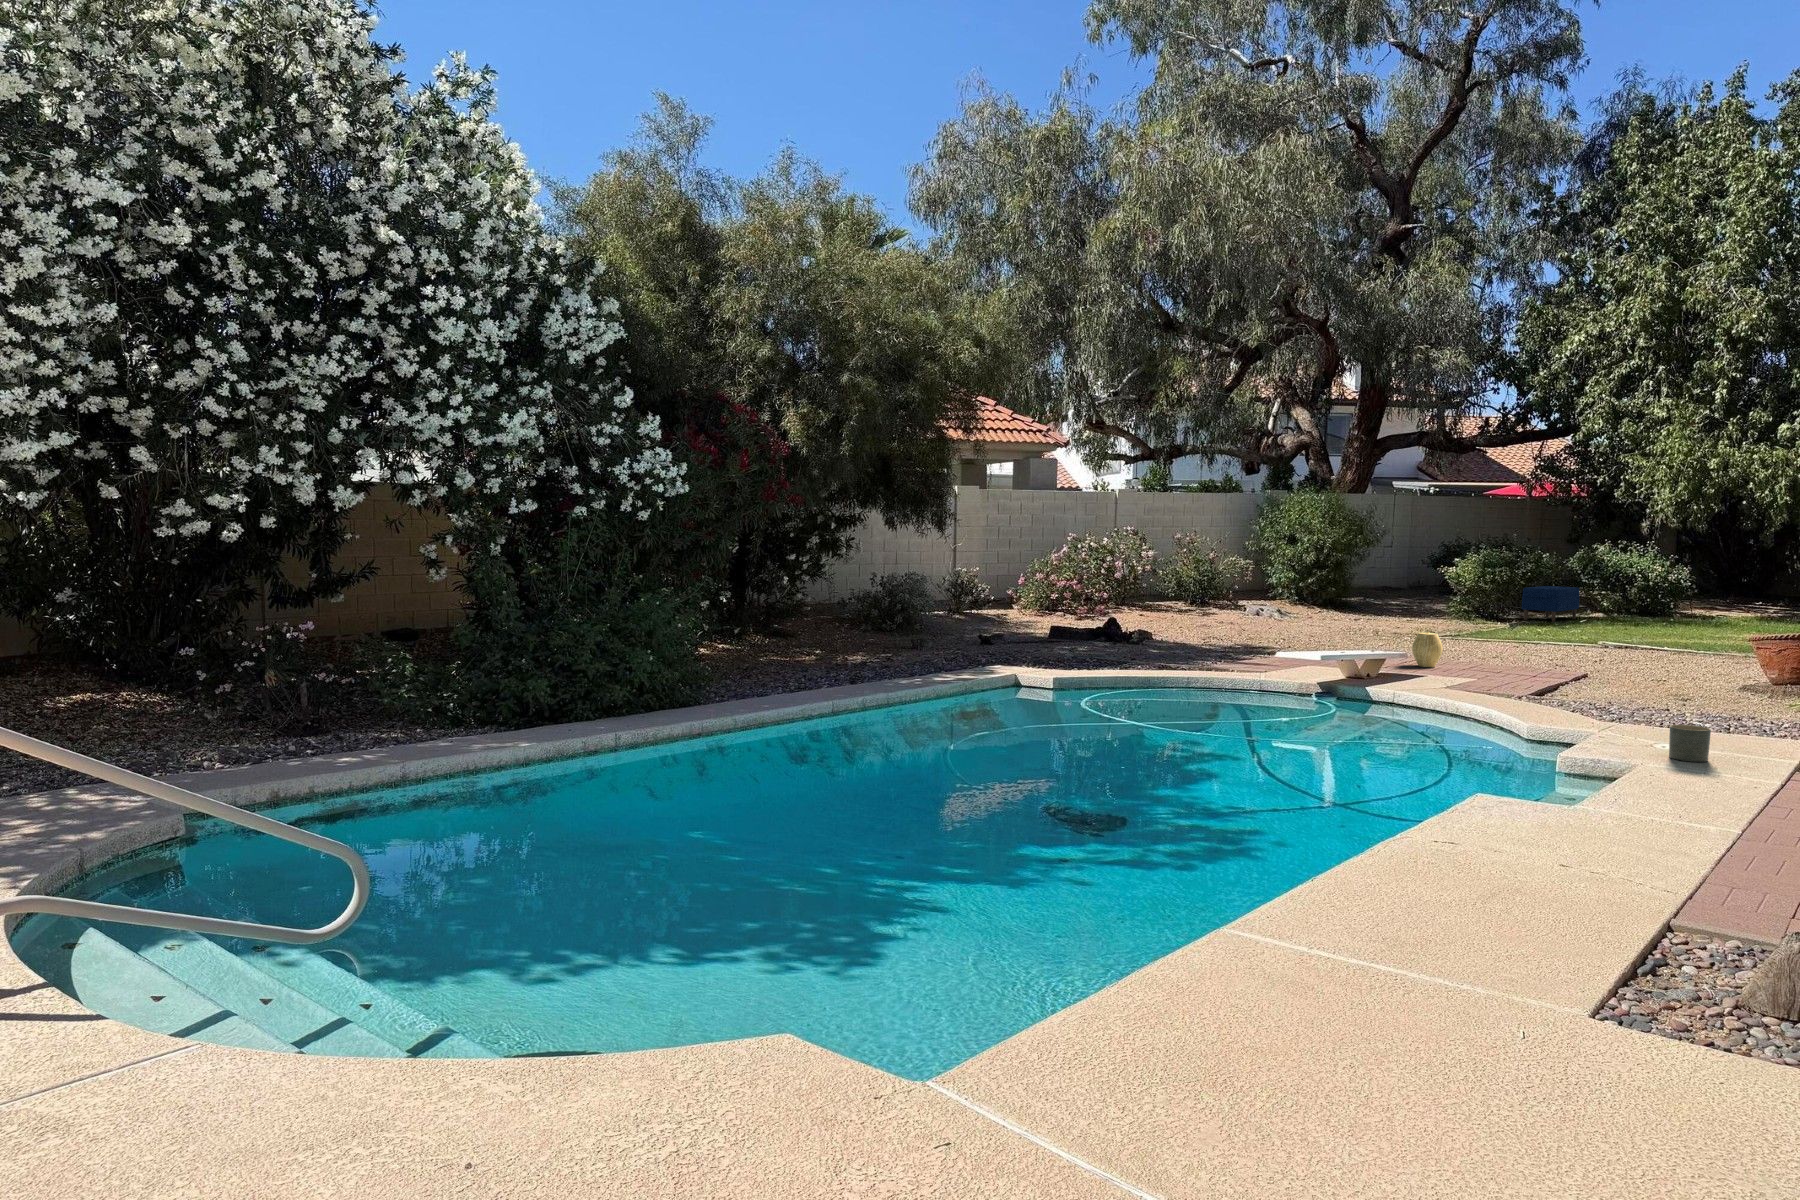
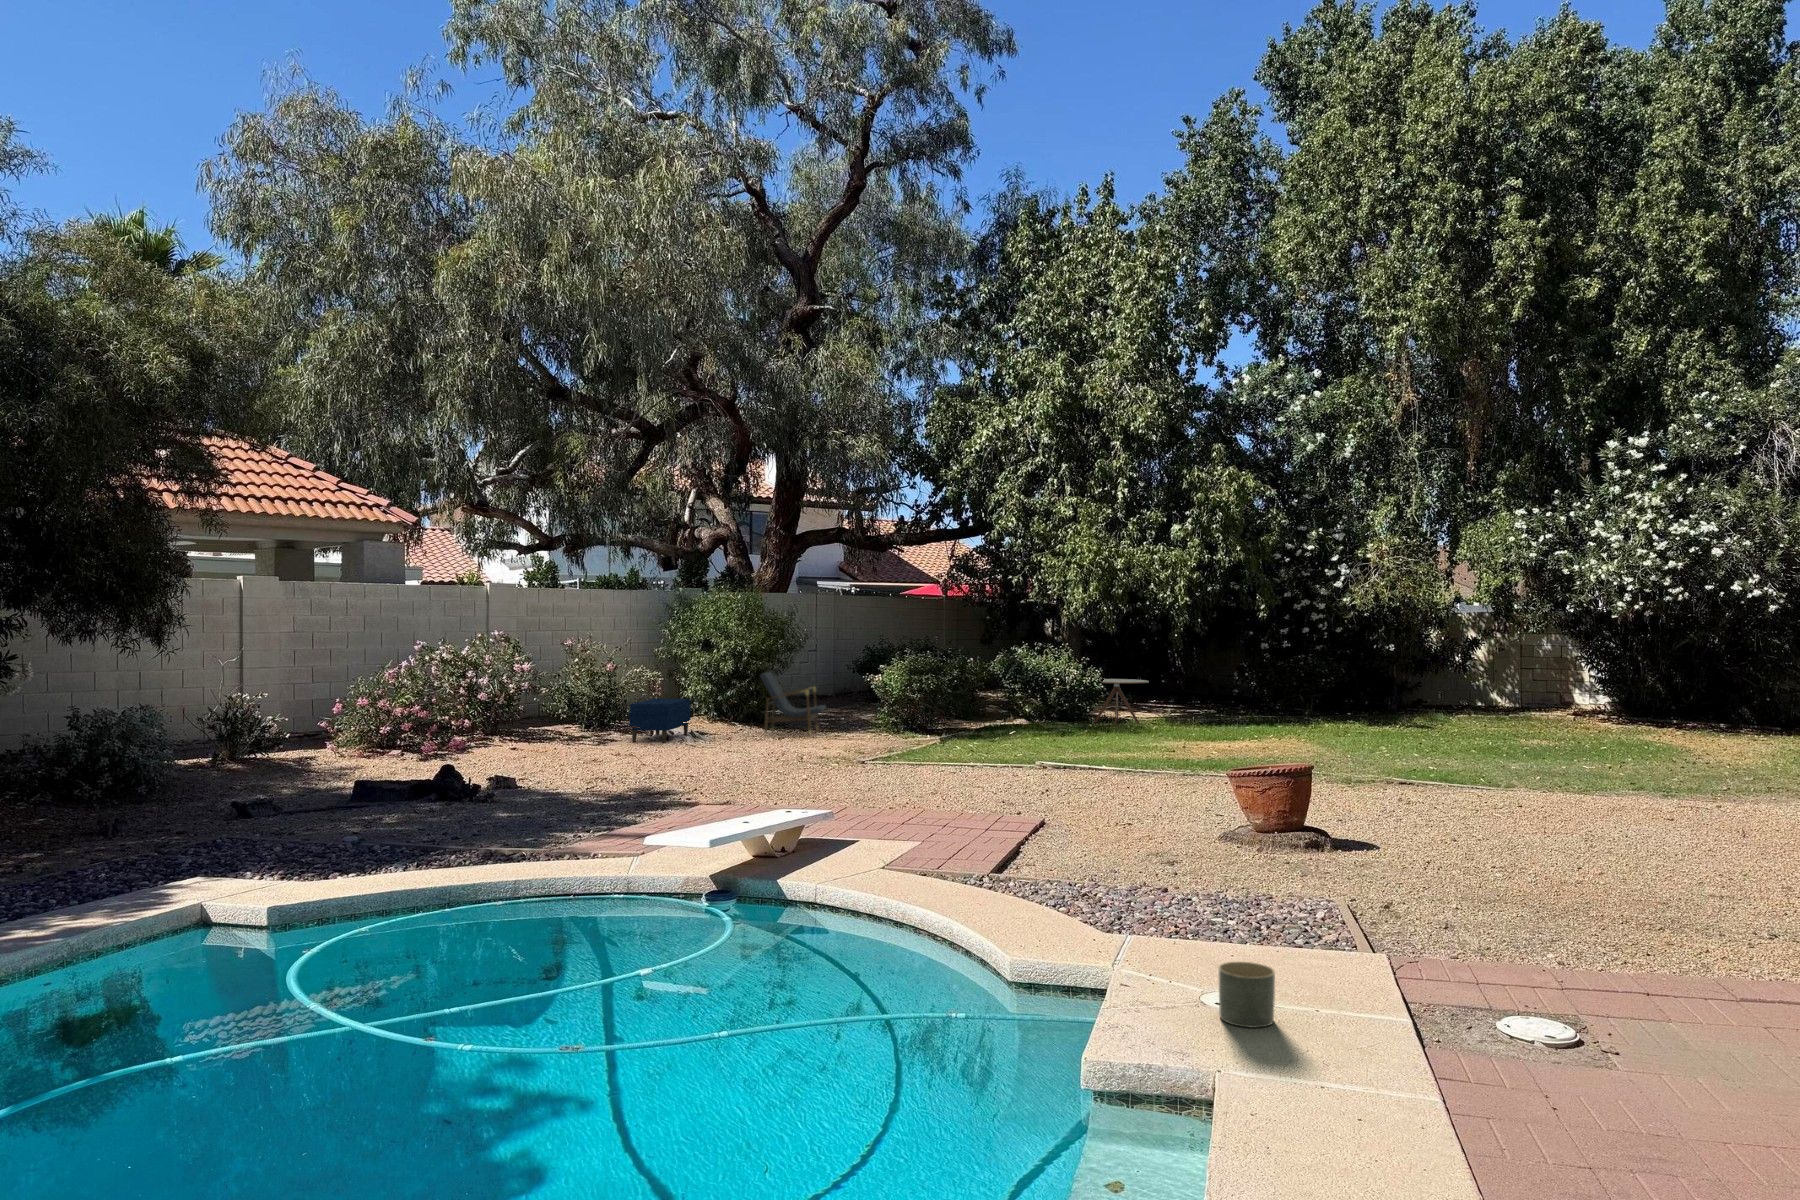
lounge chair: none [1342,561,1402,618] -> present [761,672,826,736]
round table: none [1674,579,1747,624] -> present [1094,679,1149,725]
bench: present [1522,586,1580,622] -> present [629,698,691,743]
woven basket: present [1412,632,1443,667] -> none [839,777,876,824]

